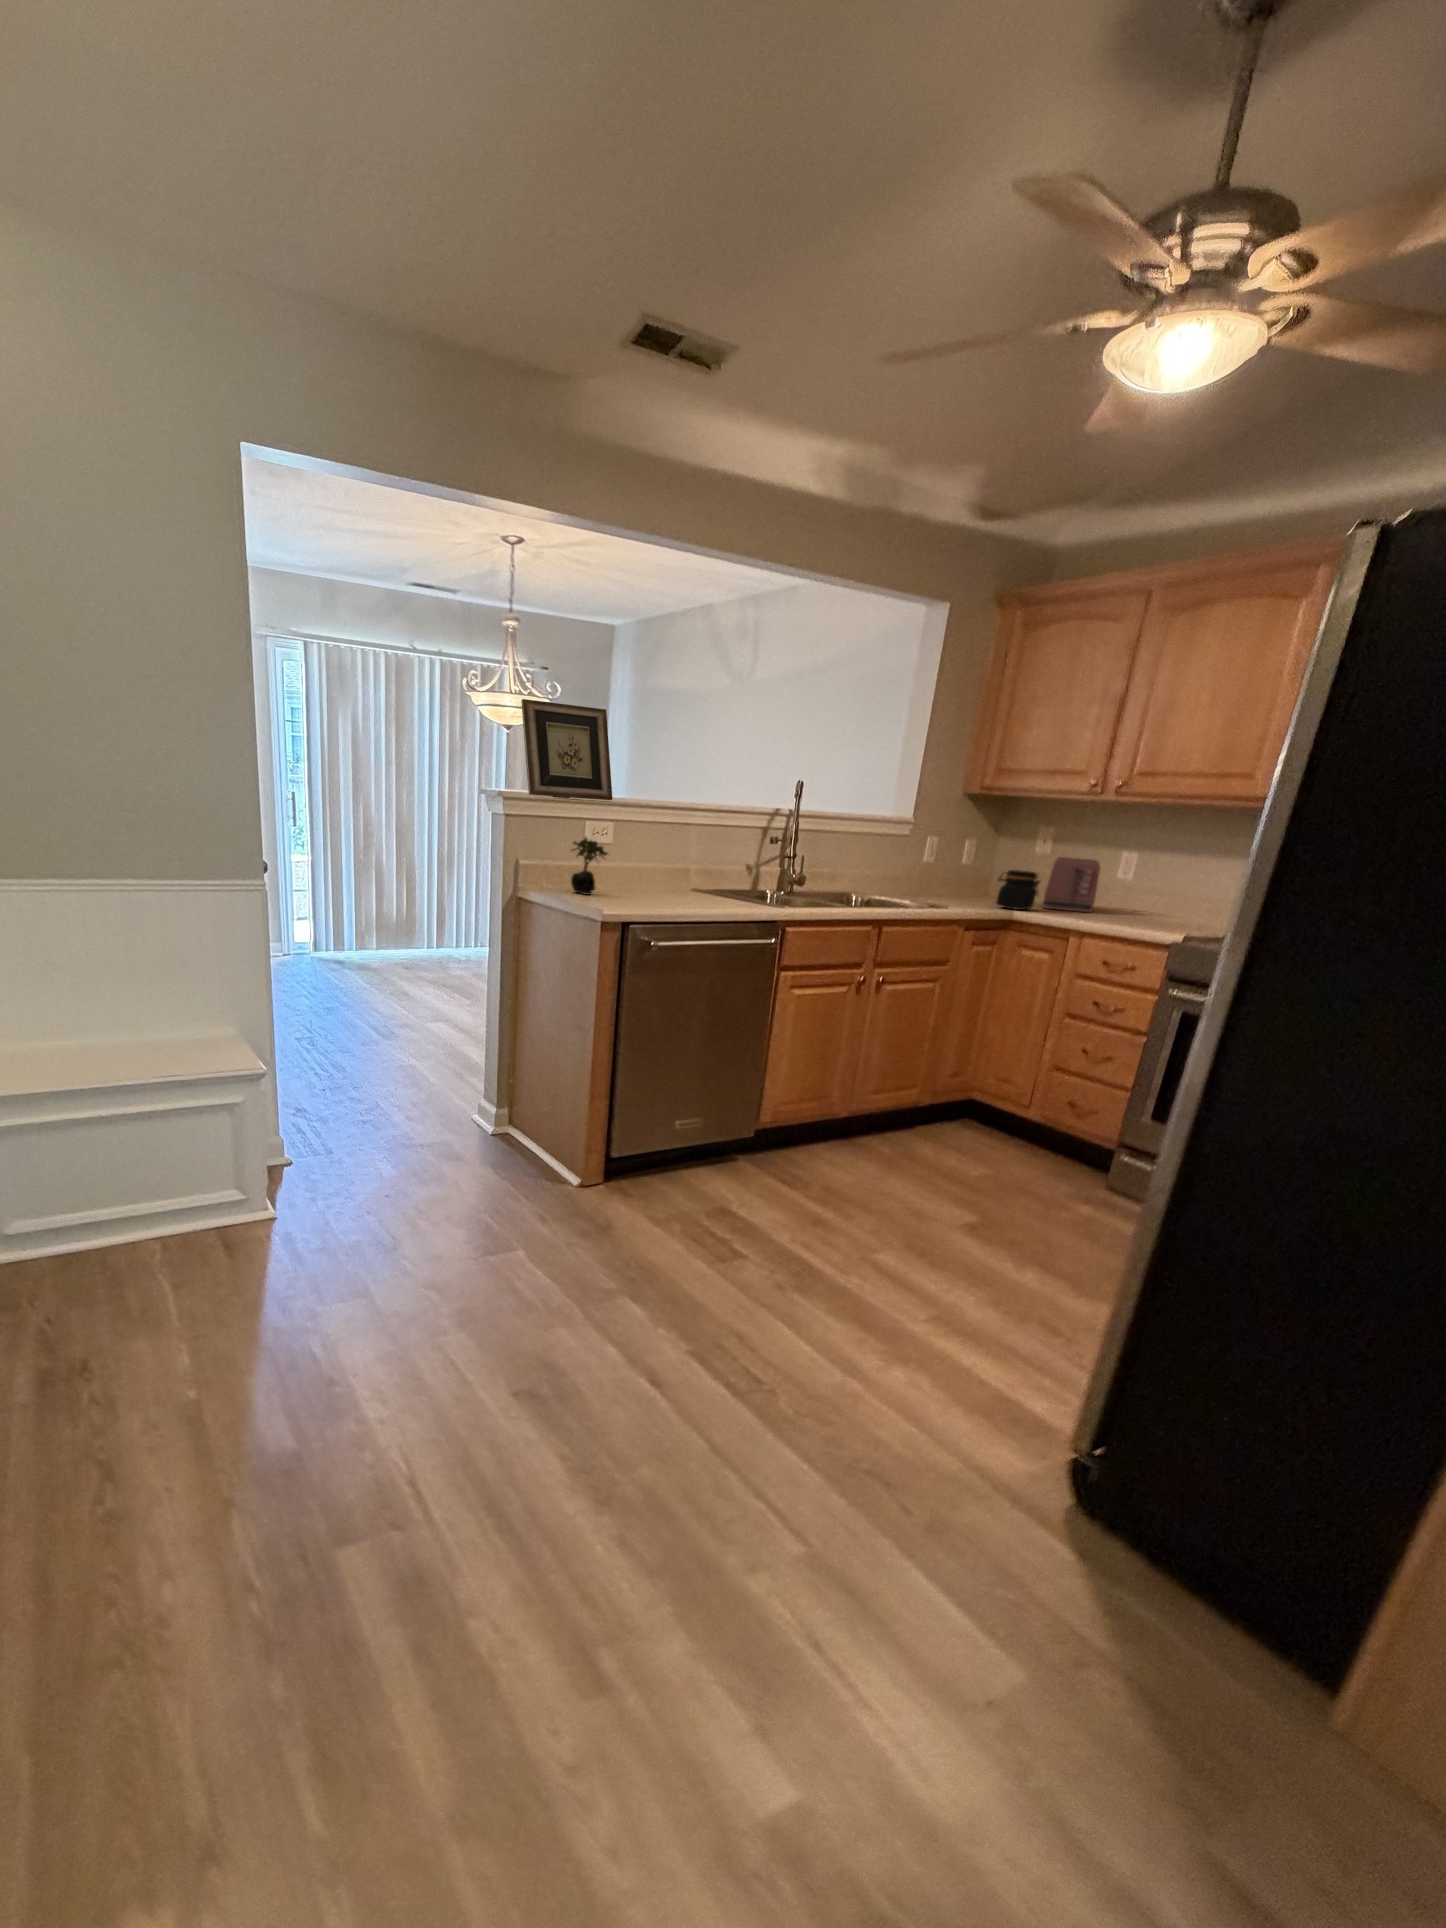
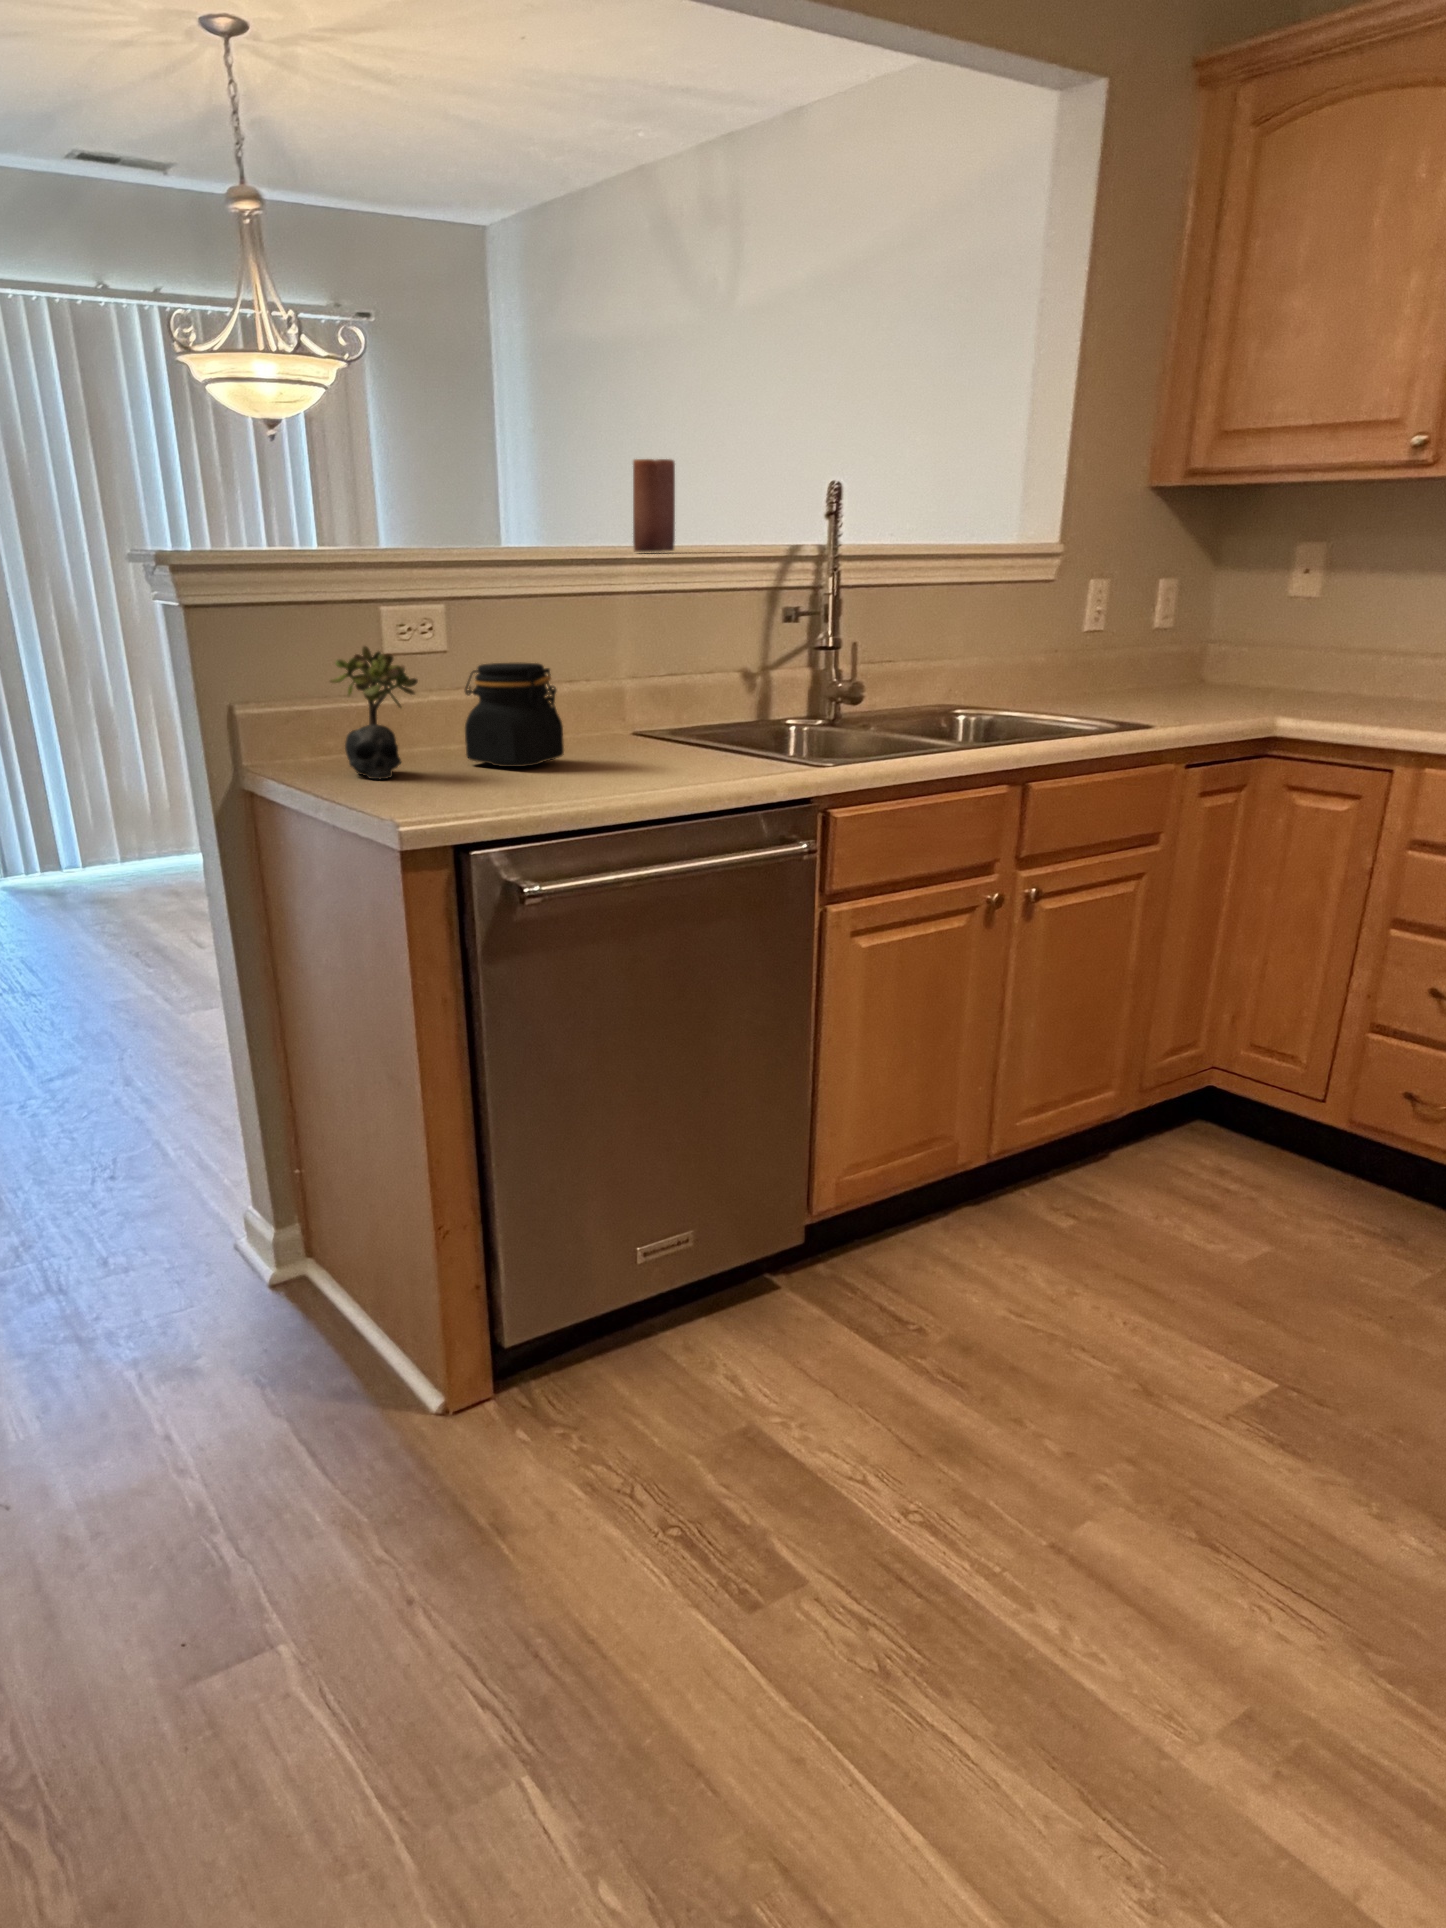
picture frame: present [521,699,613,800] -> none [175,331,427,559]
candle: none [702,764,726,806] -> present [633,459,675,552]
toaster: present [1043,857,1100,912] -> none [1315,600,1432,708]
jar: present [996,870,1040,910] -> present [465,663,564,767]

